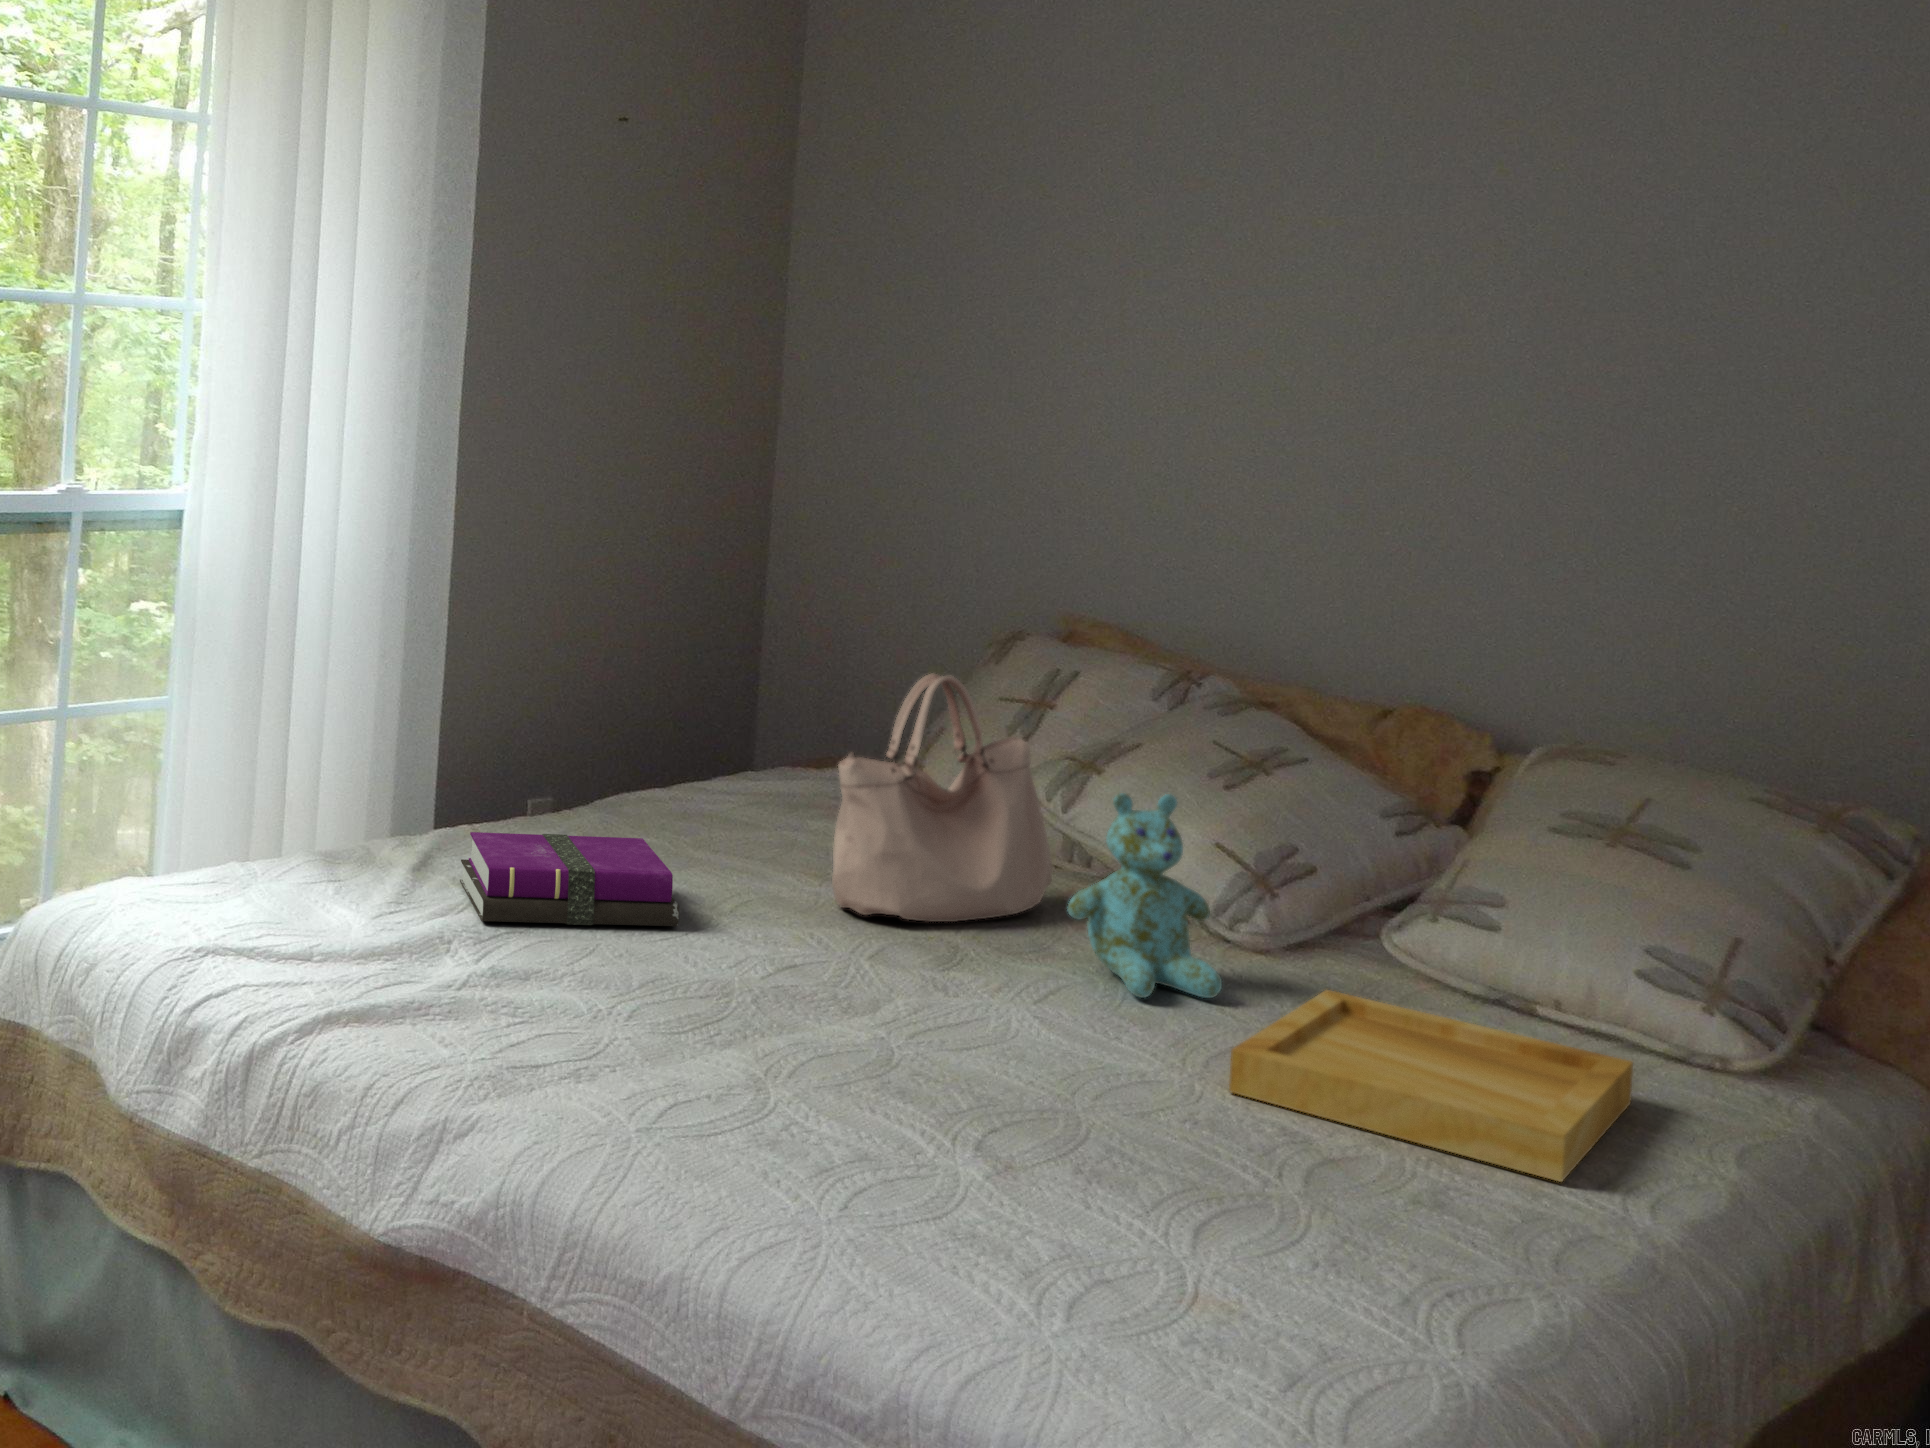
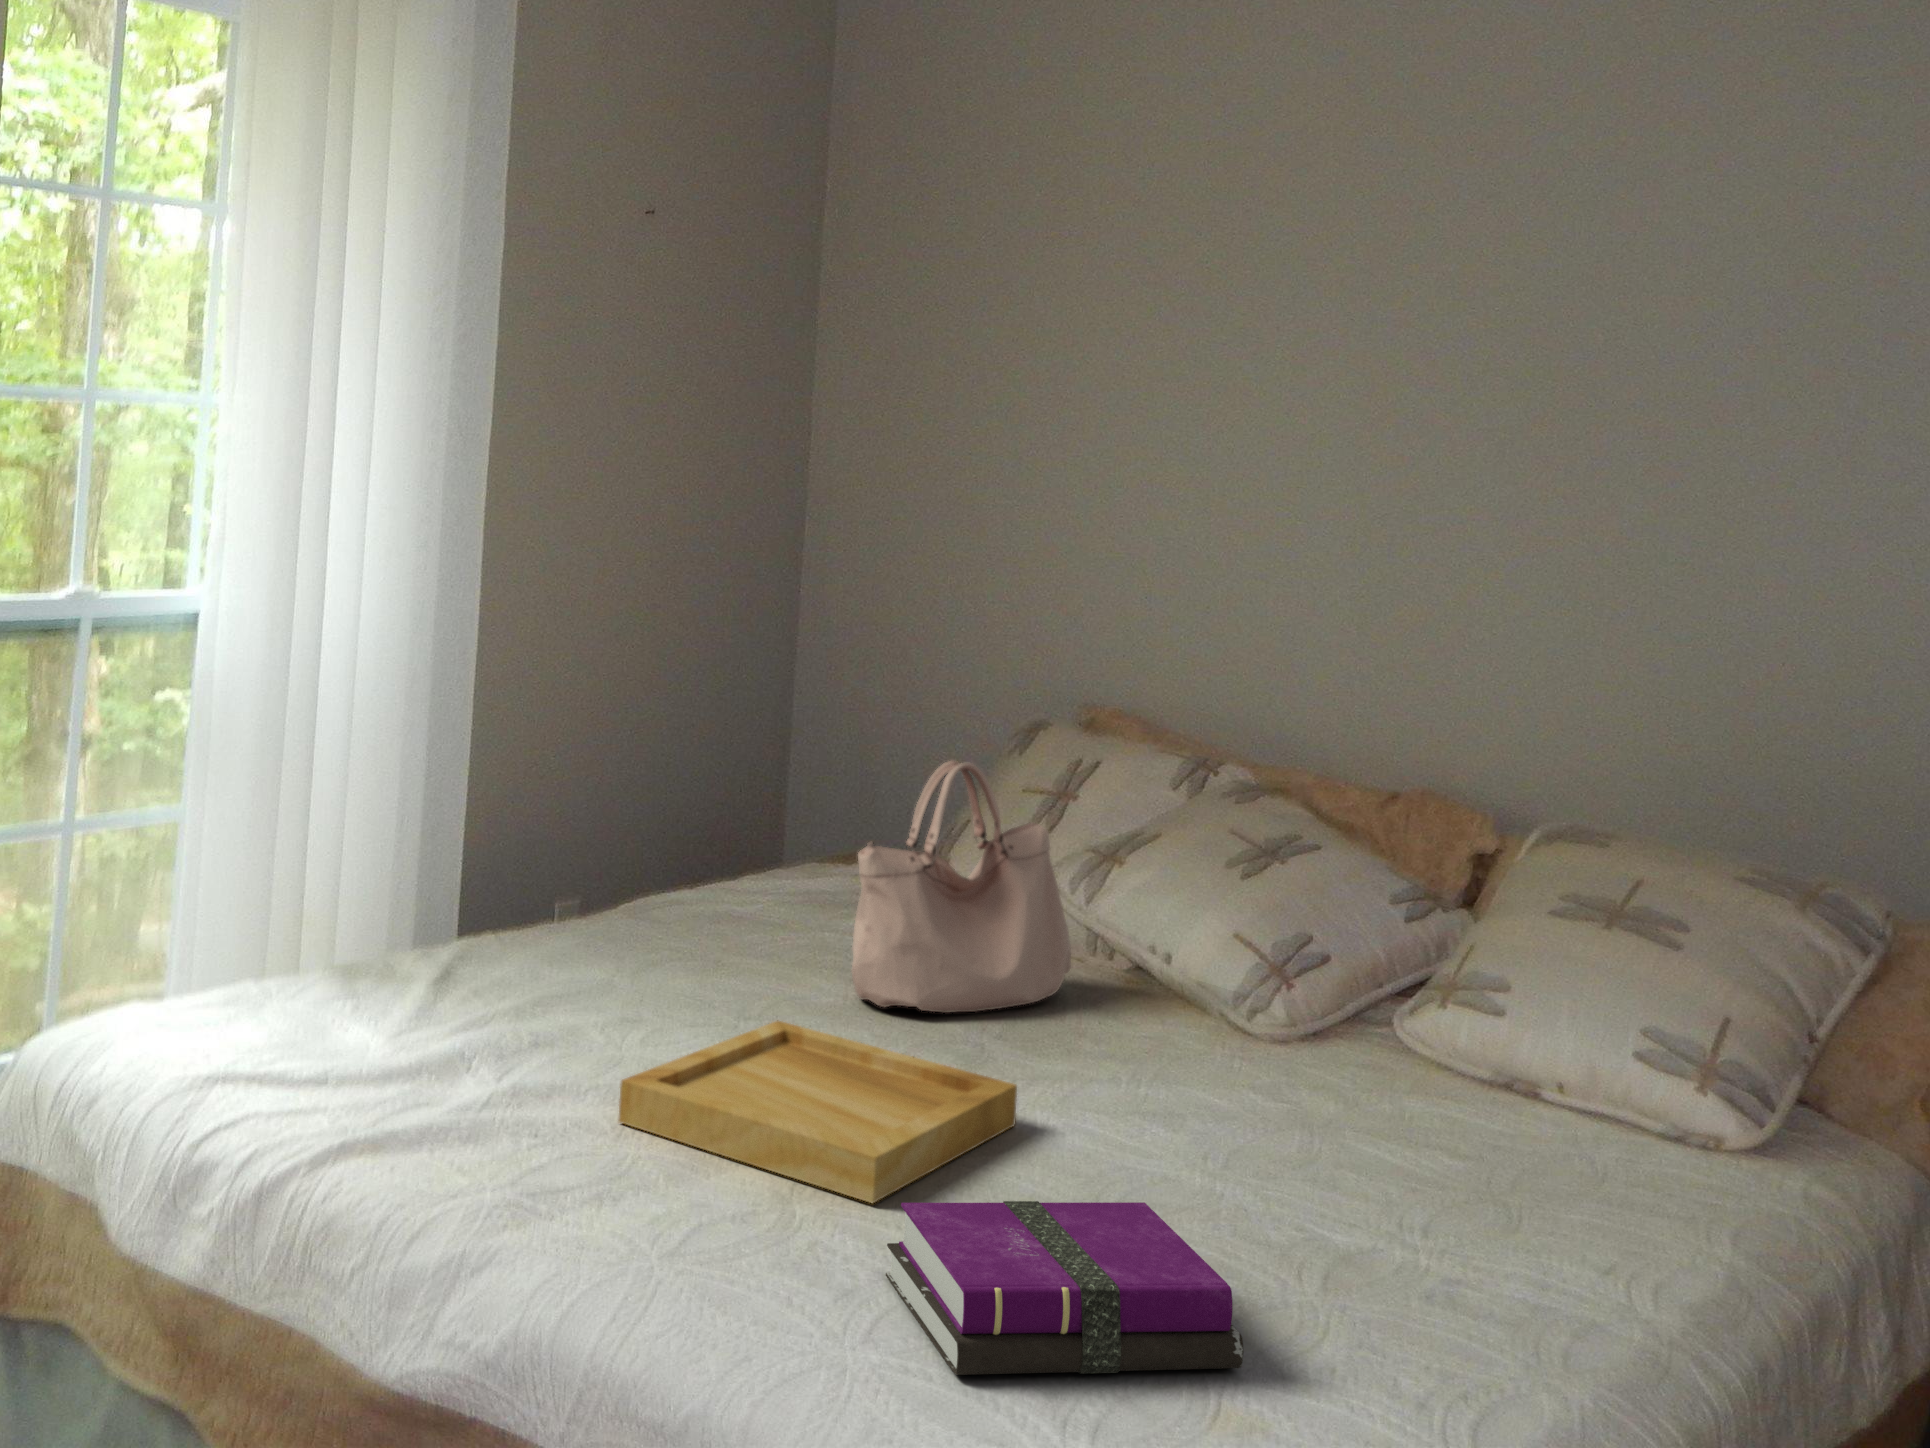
stuffed bear: present [1067,793,1222,998] -> none [1081,882,1233,1092]
notebook: present [460,832,679,926] -> present [886,1201,1243,1375]
tray: present [1229,990,1633,1182] -> present [619,1020,1017,1203]

